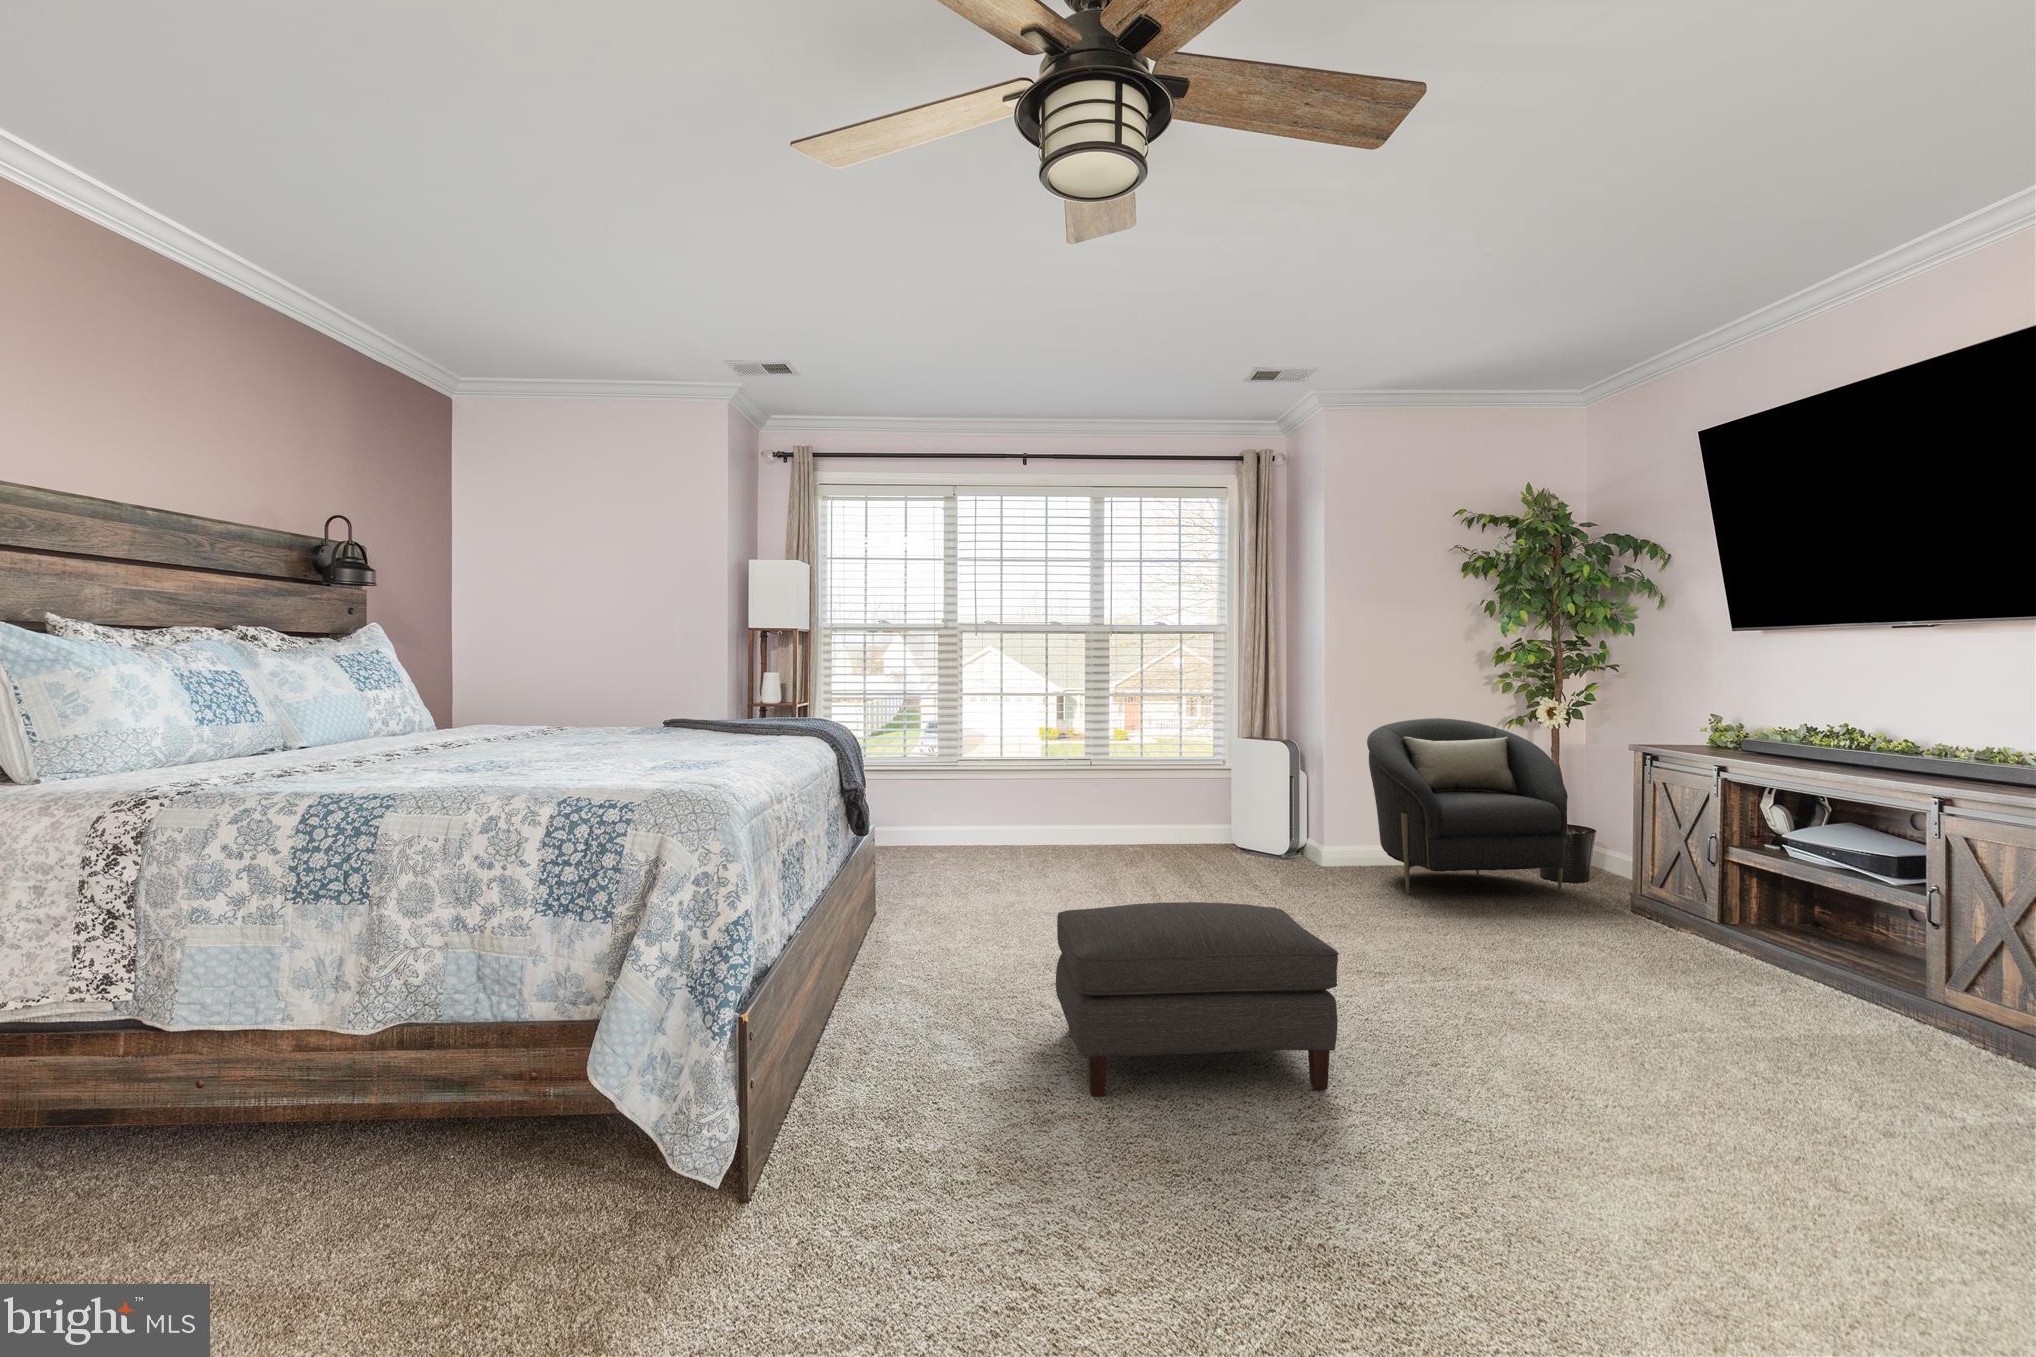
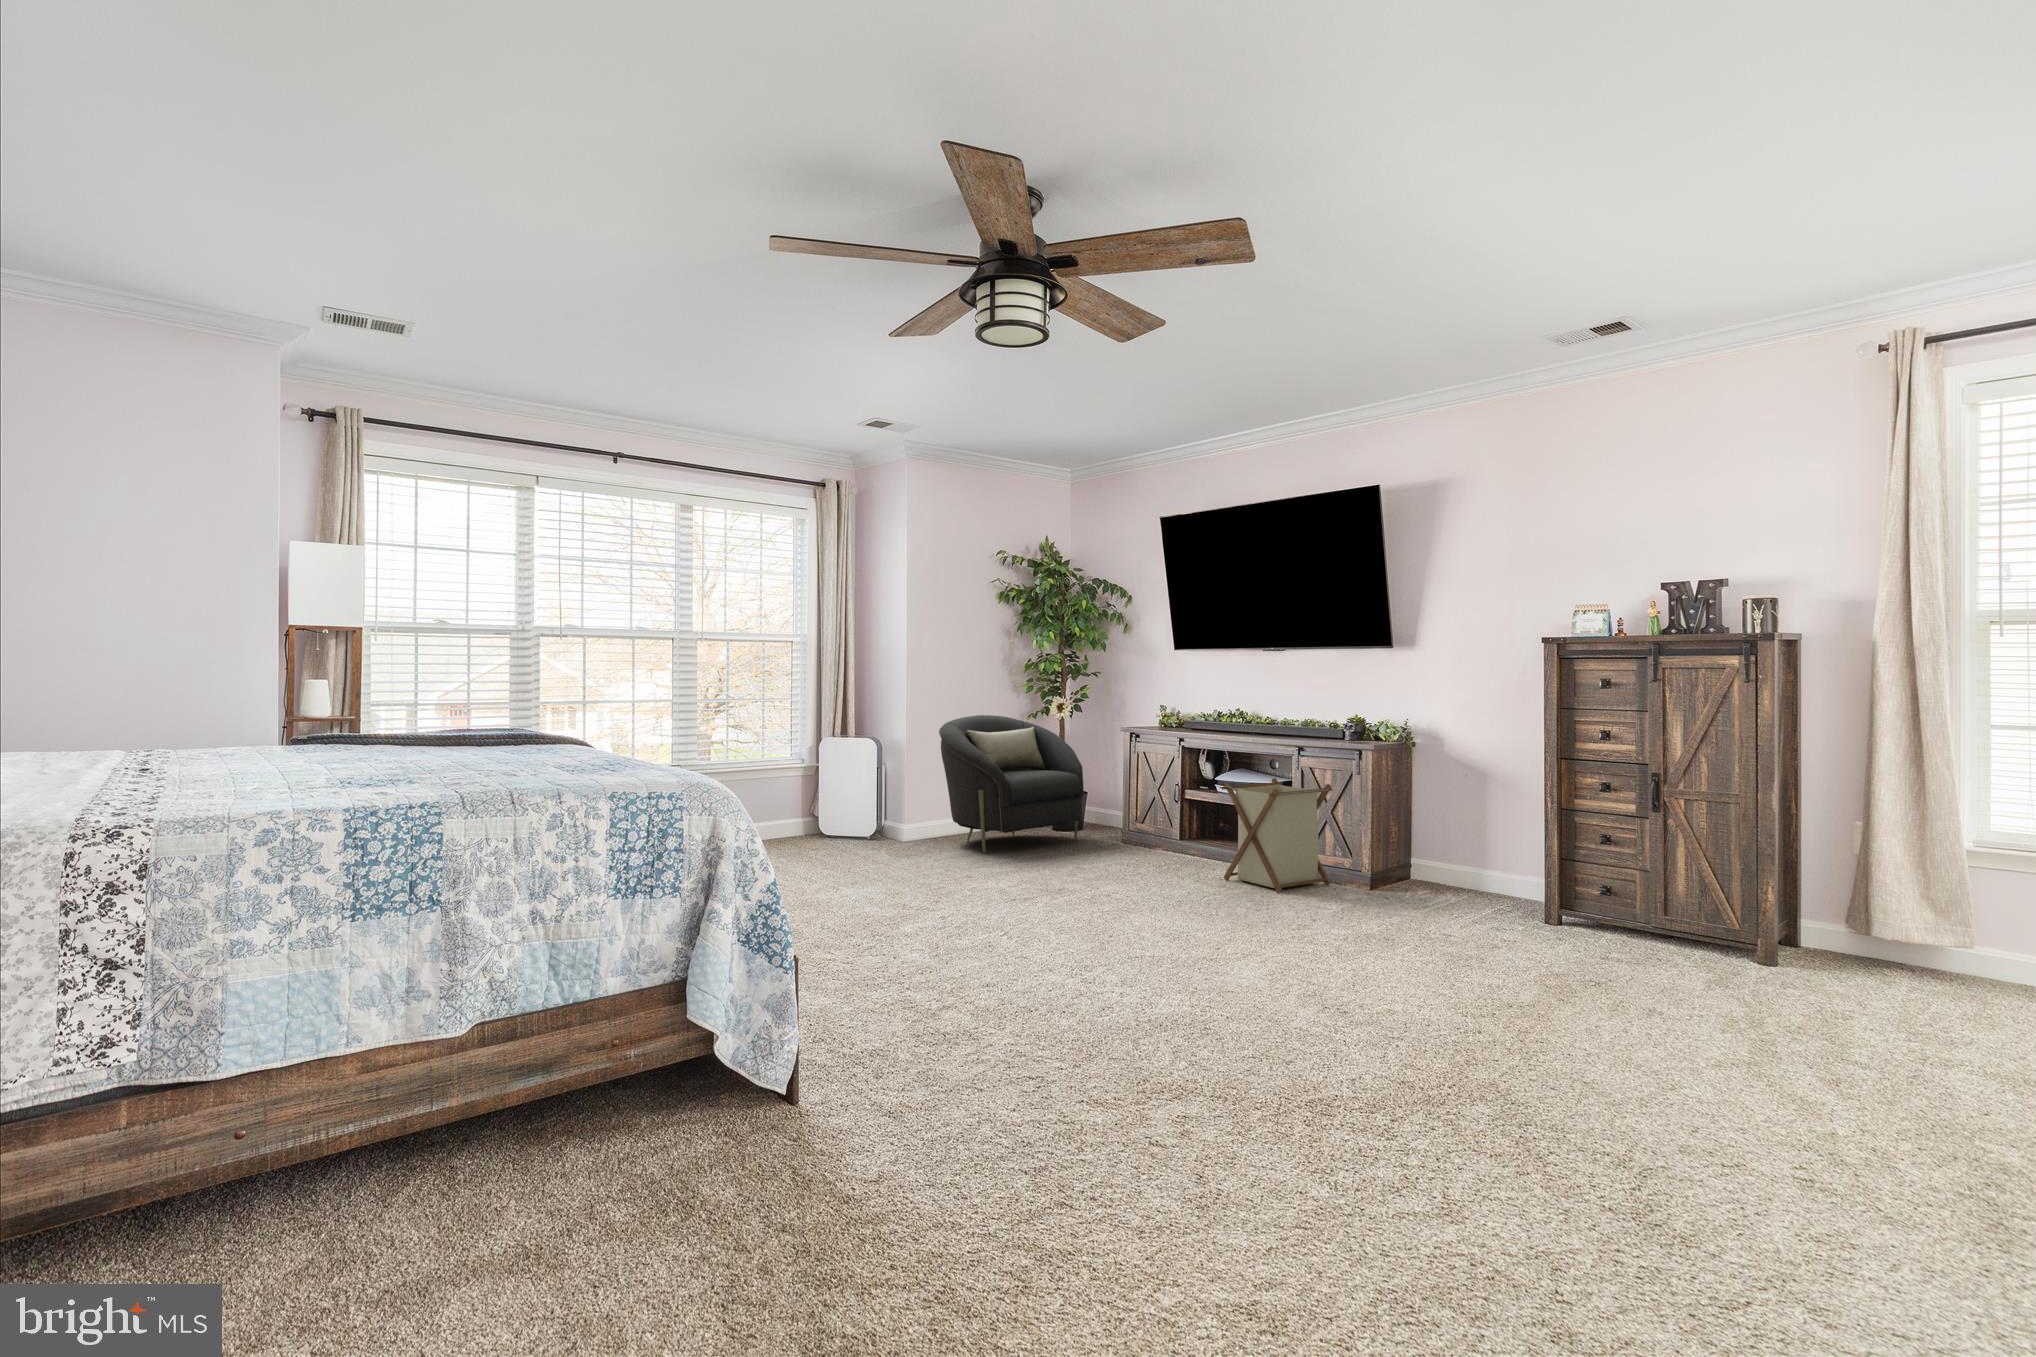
laundry basket: none [1735,845,1966,1049] -> present [1222,778,1332,893]
ottoman: present [1056,902,1339,1096] -> none [864,849,1082,995]

